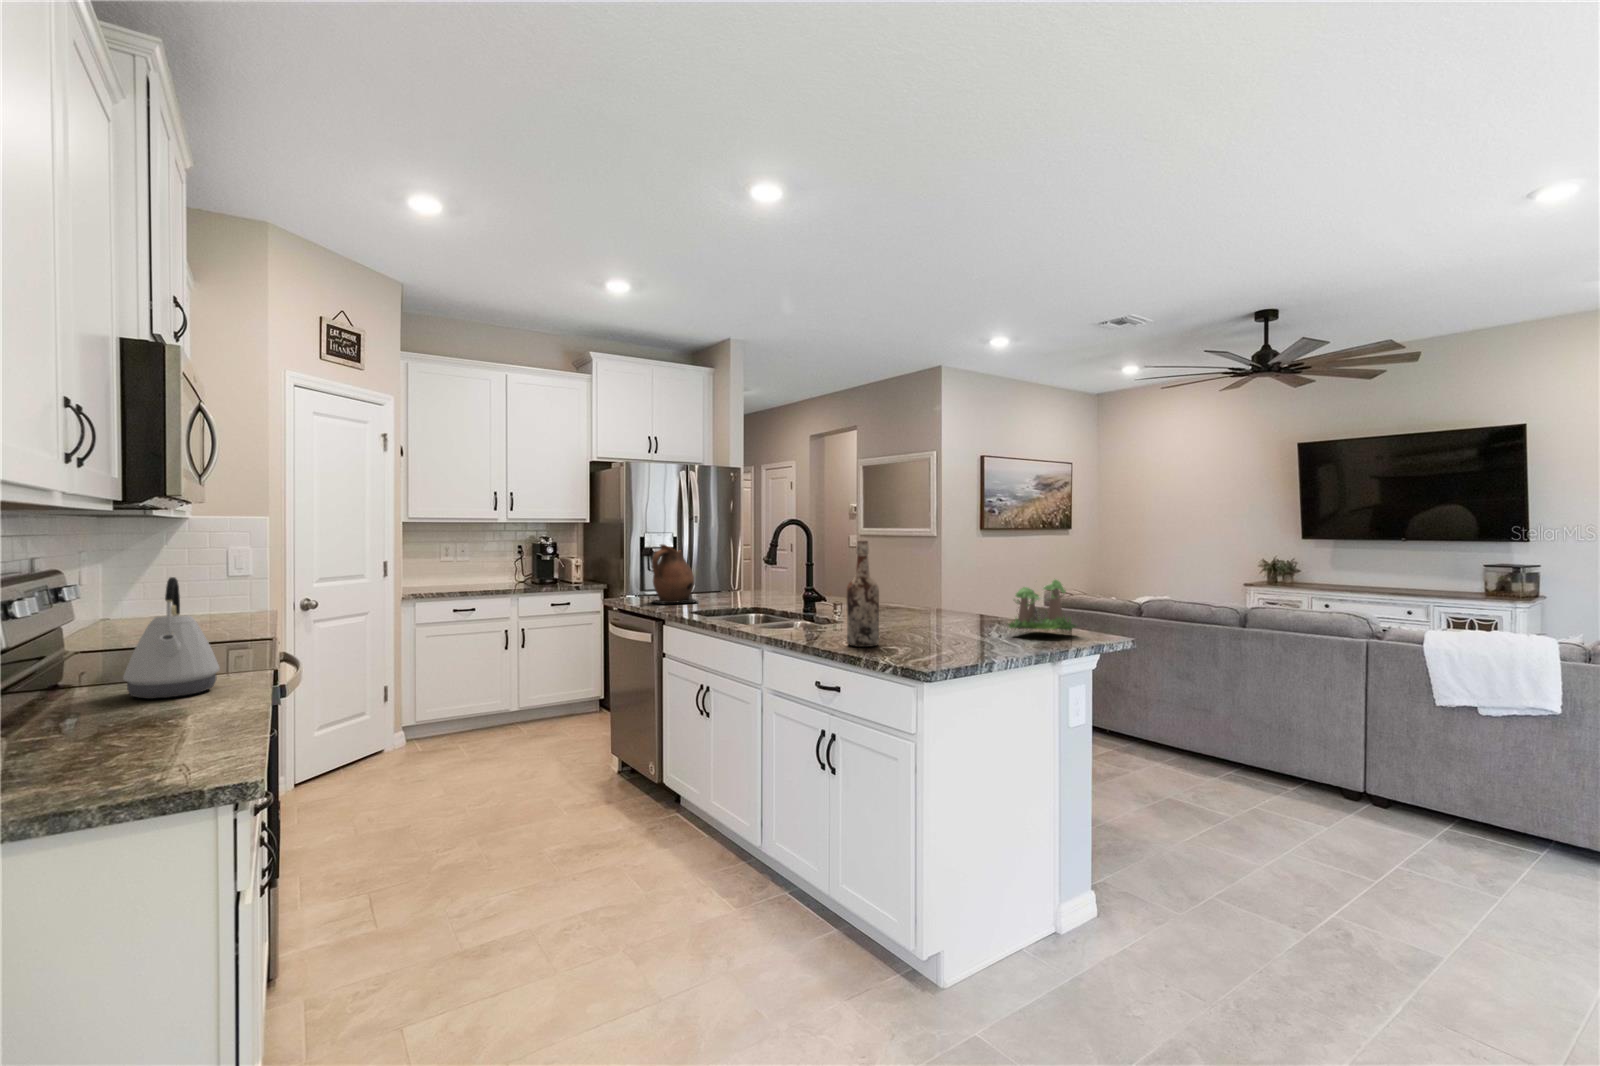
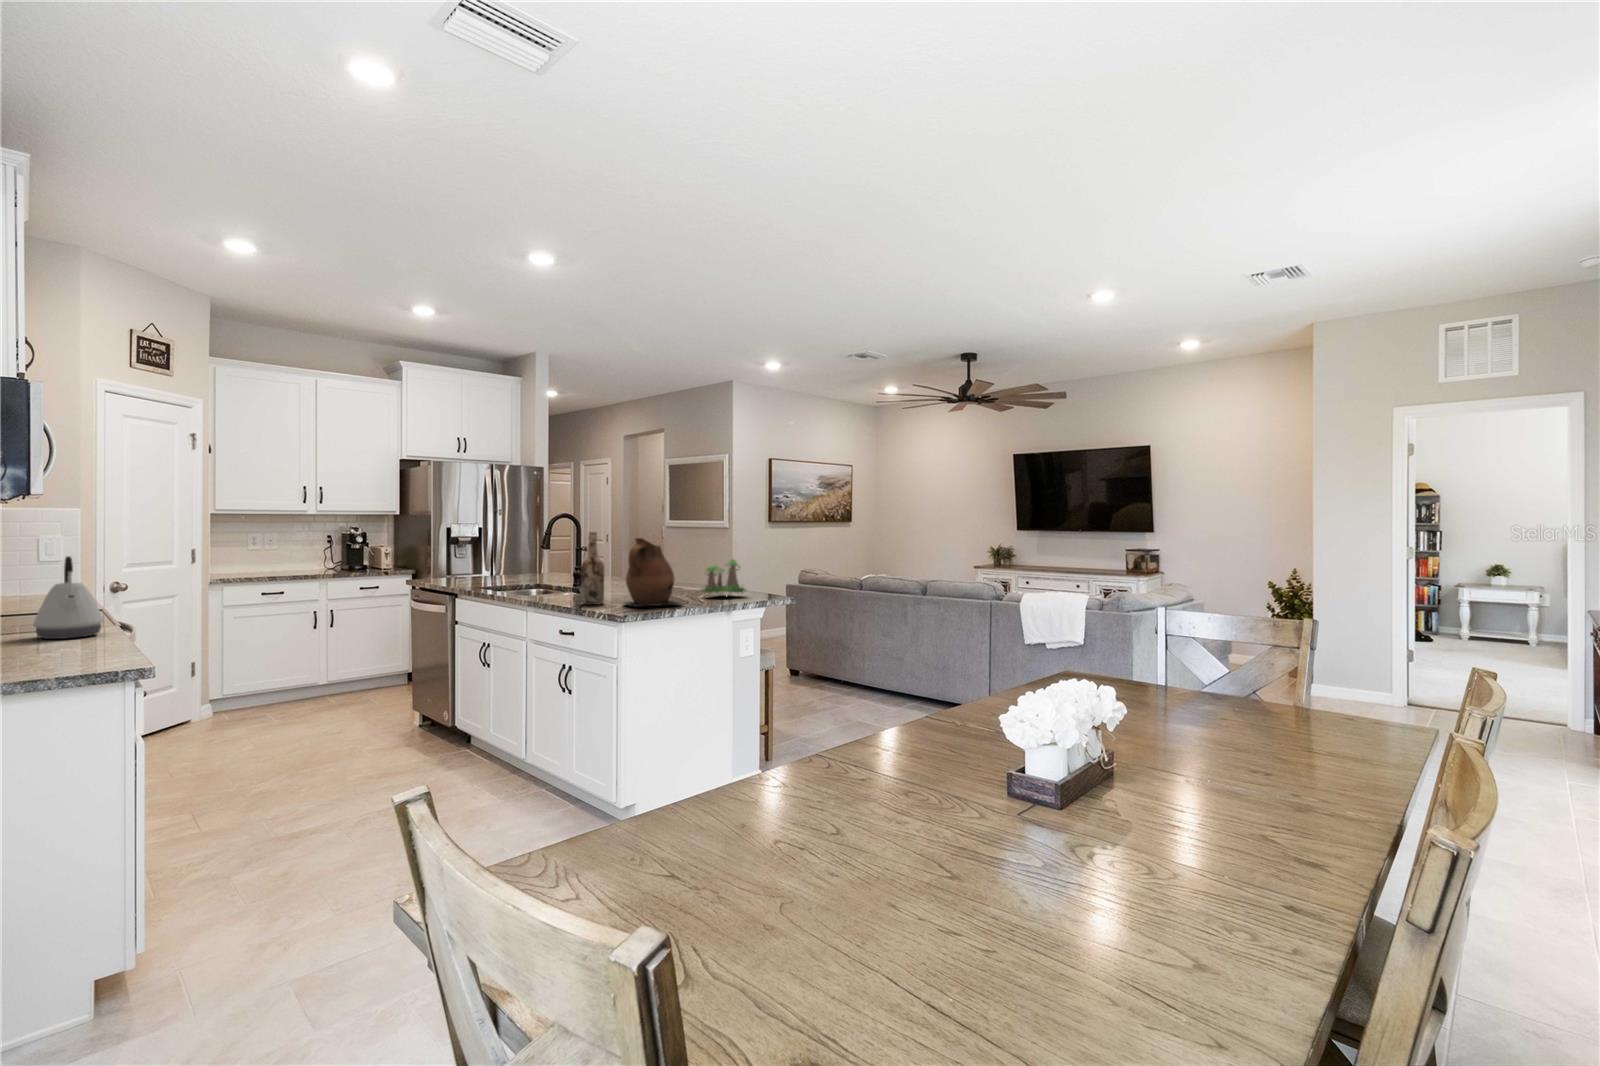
ceramic pitcher: present [652,544,697,603] -> present [624,538,680,607]

